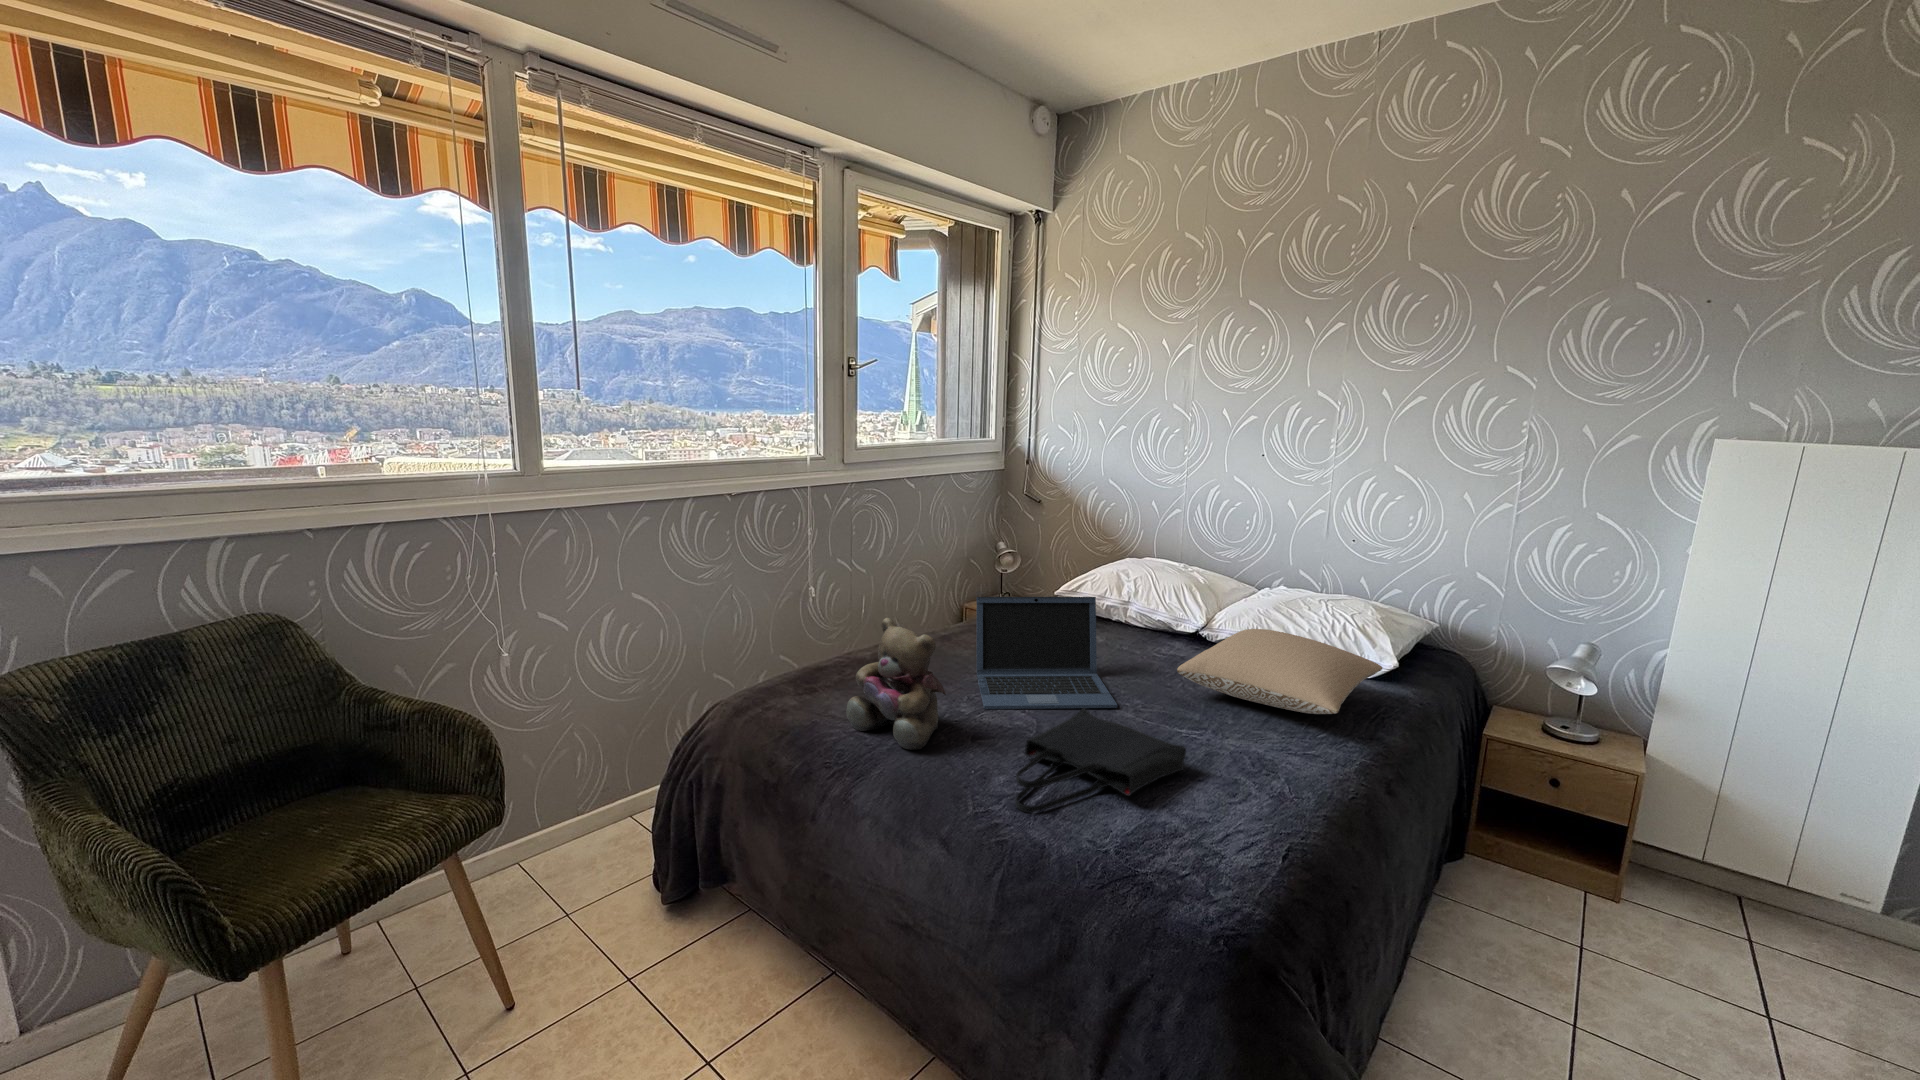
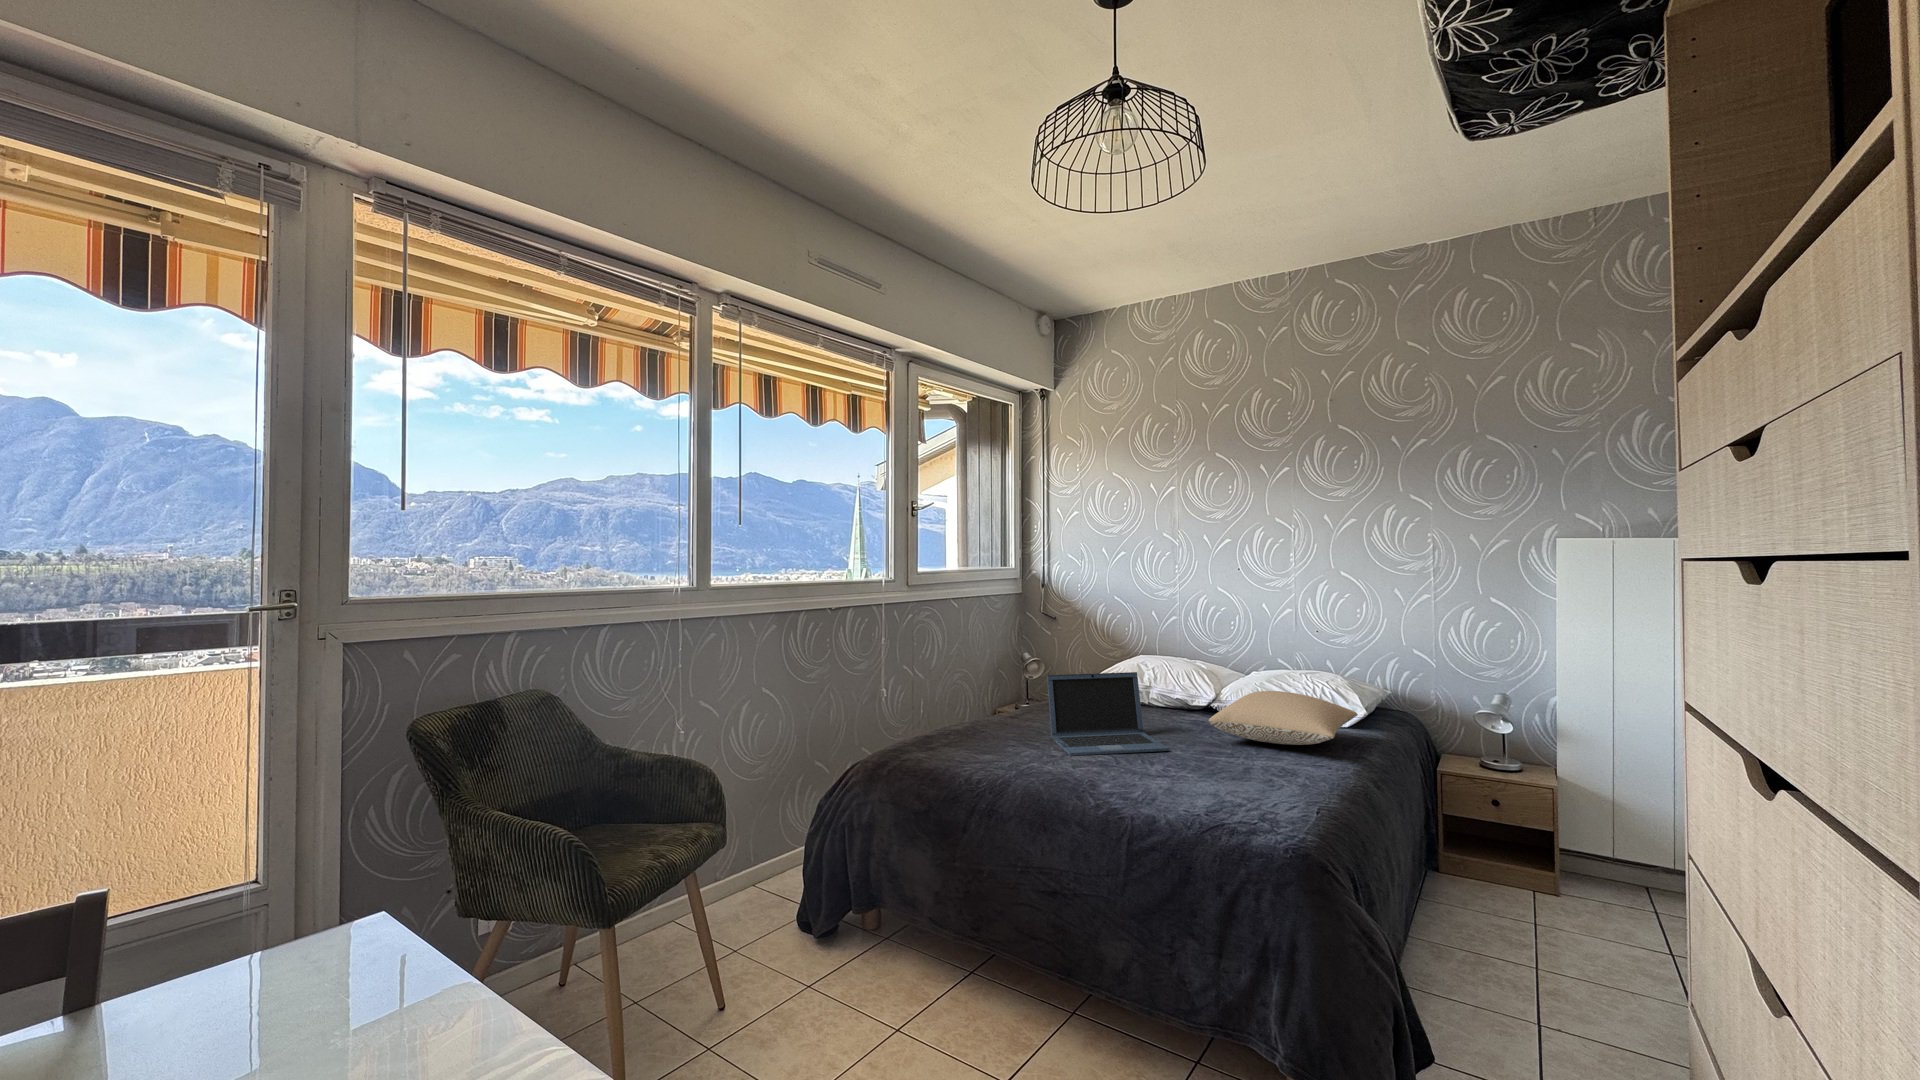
teddy bear: present [846,618,946,750] -> none [973,681,1050,778]
tote bag: present [1015,708,1186,813] -> none [1117,745,1235,805]

